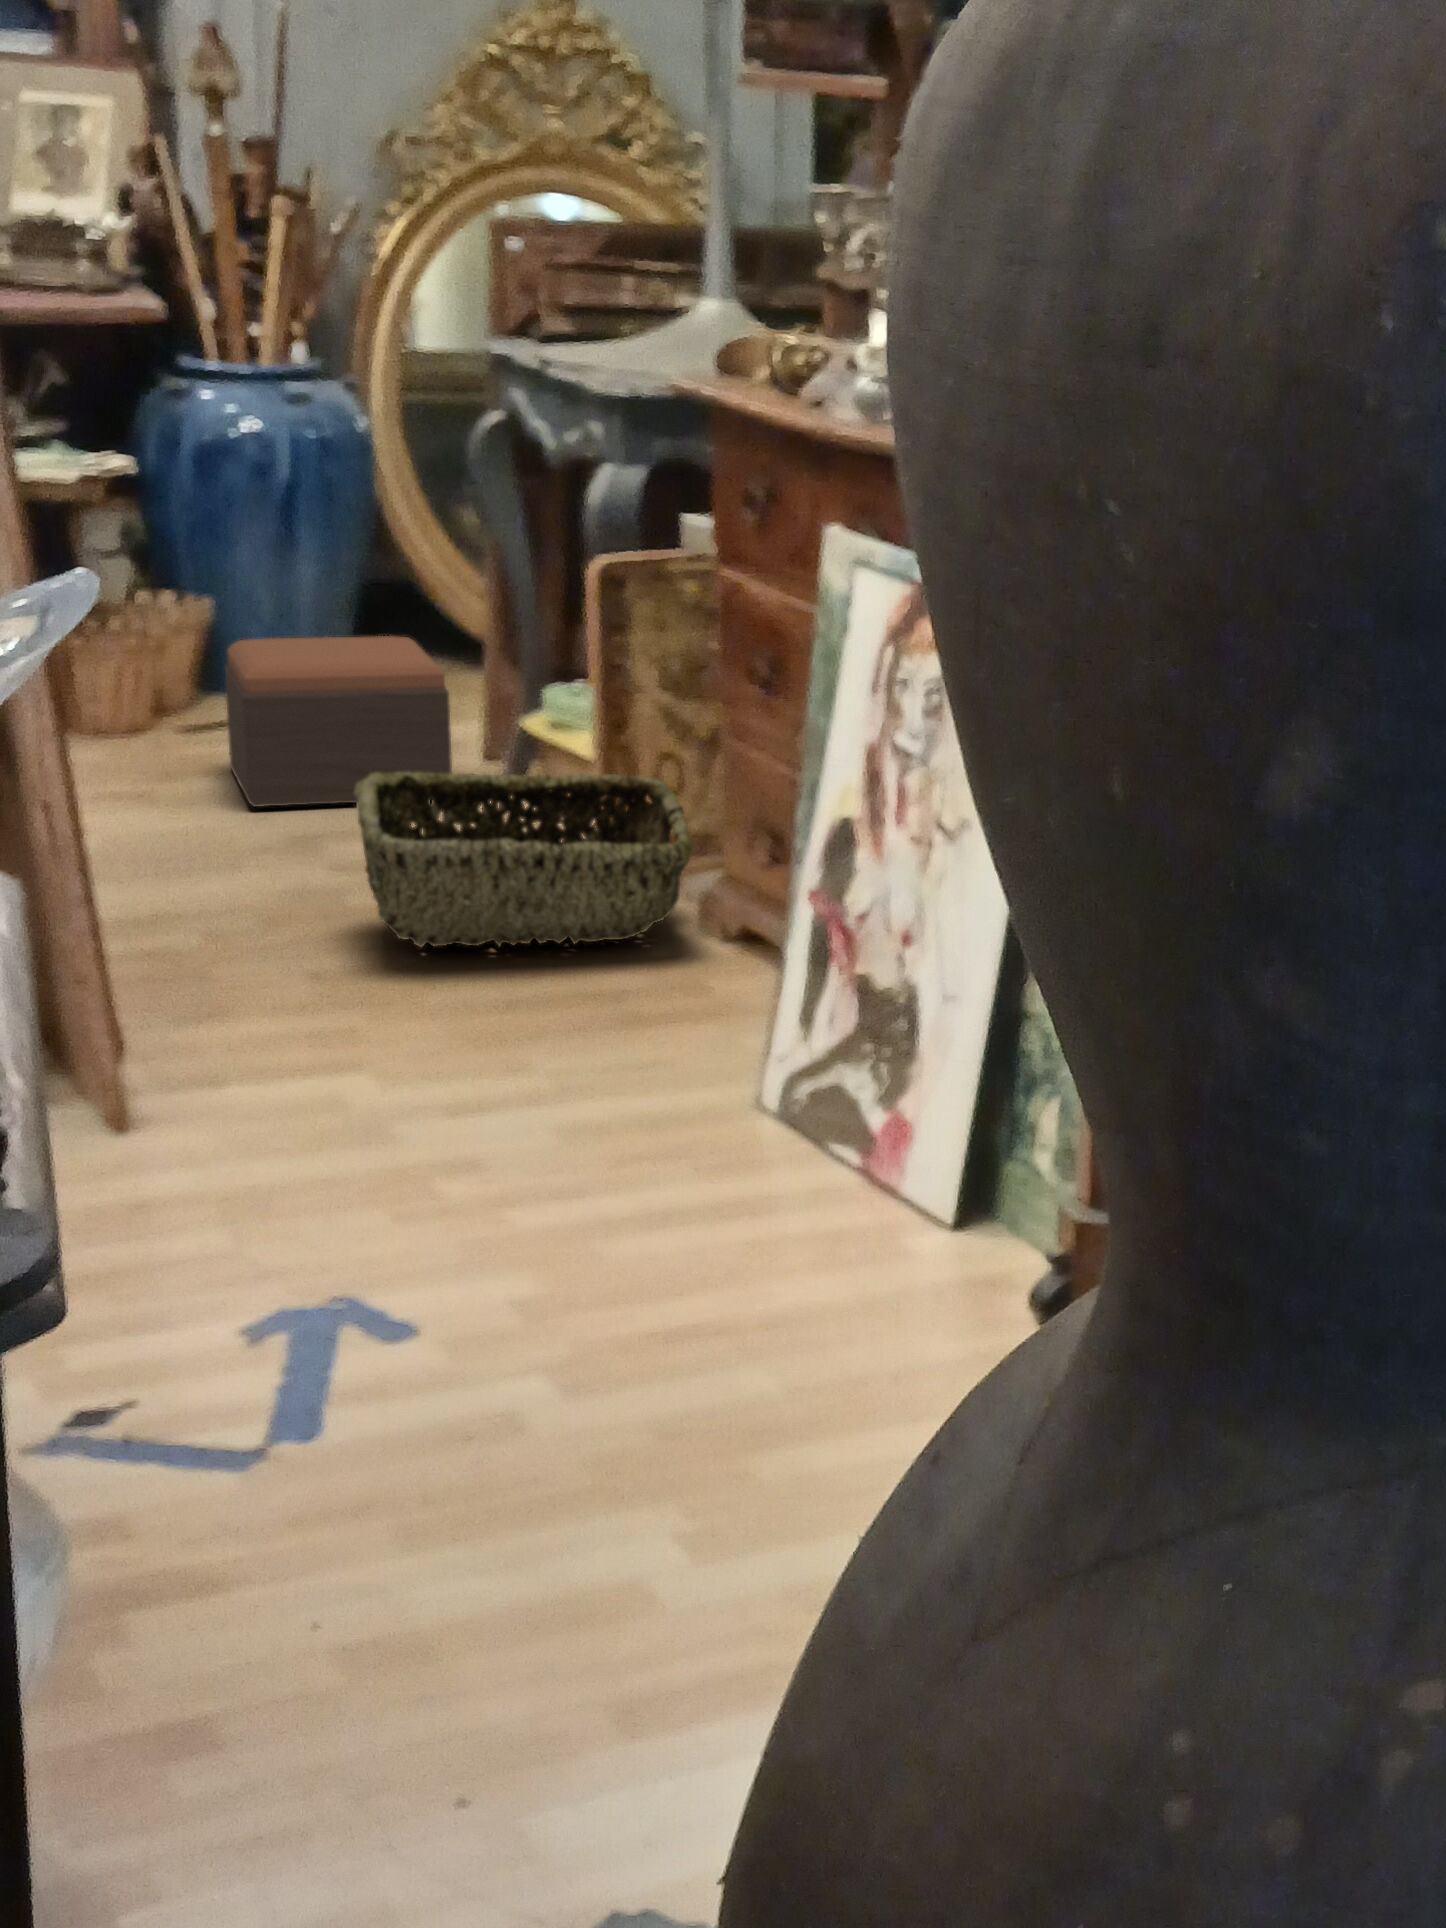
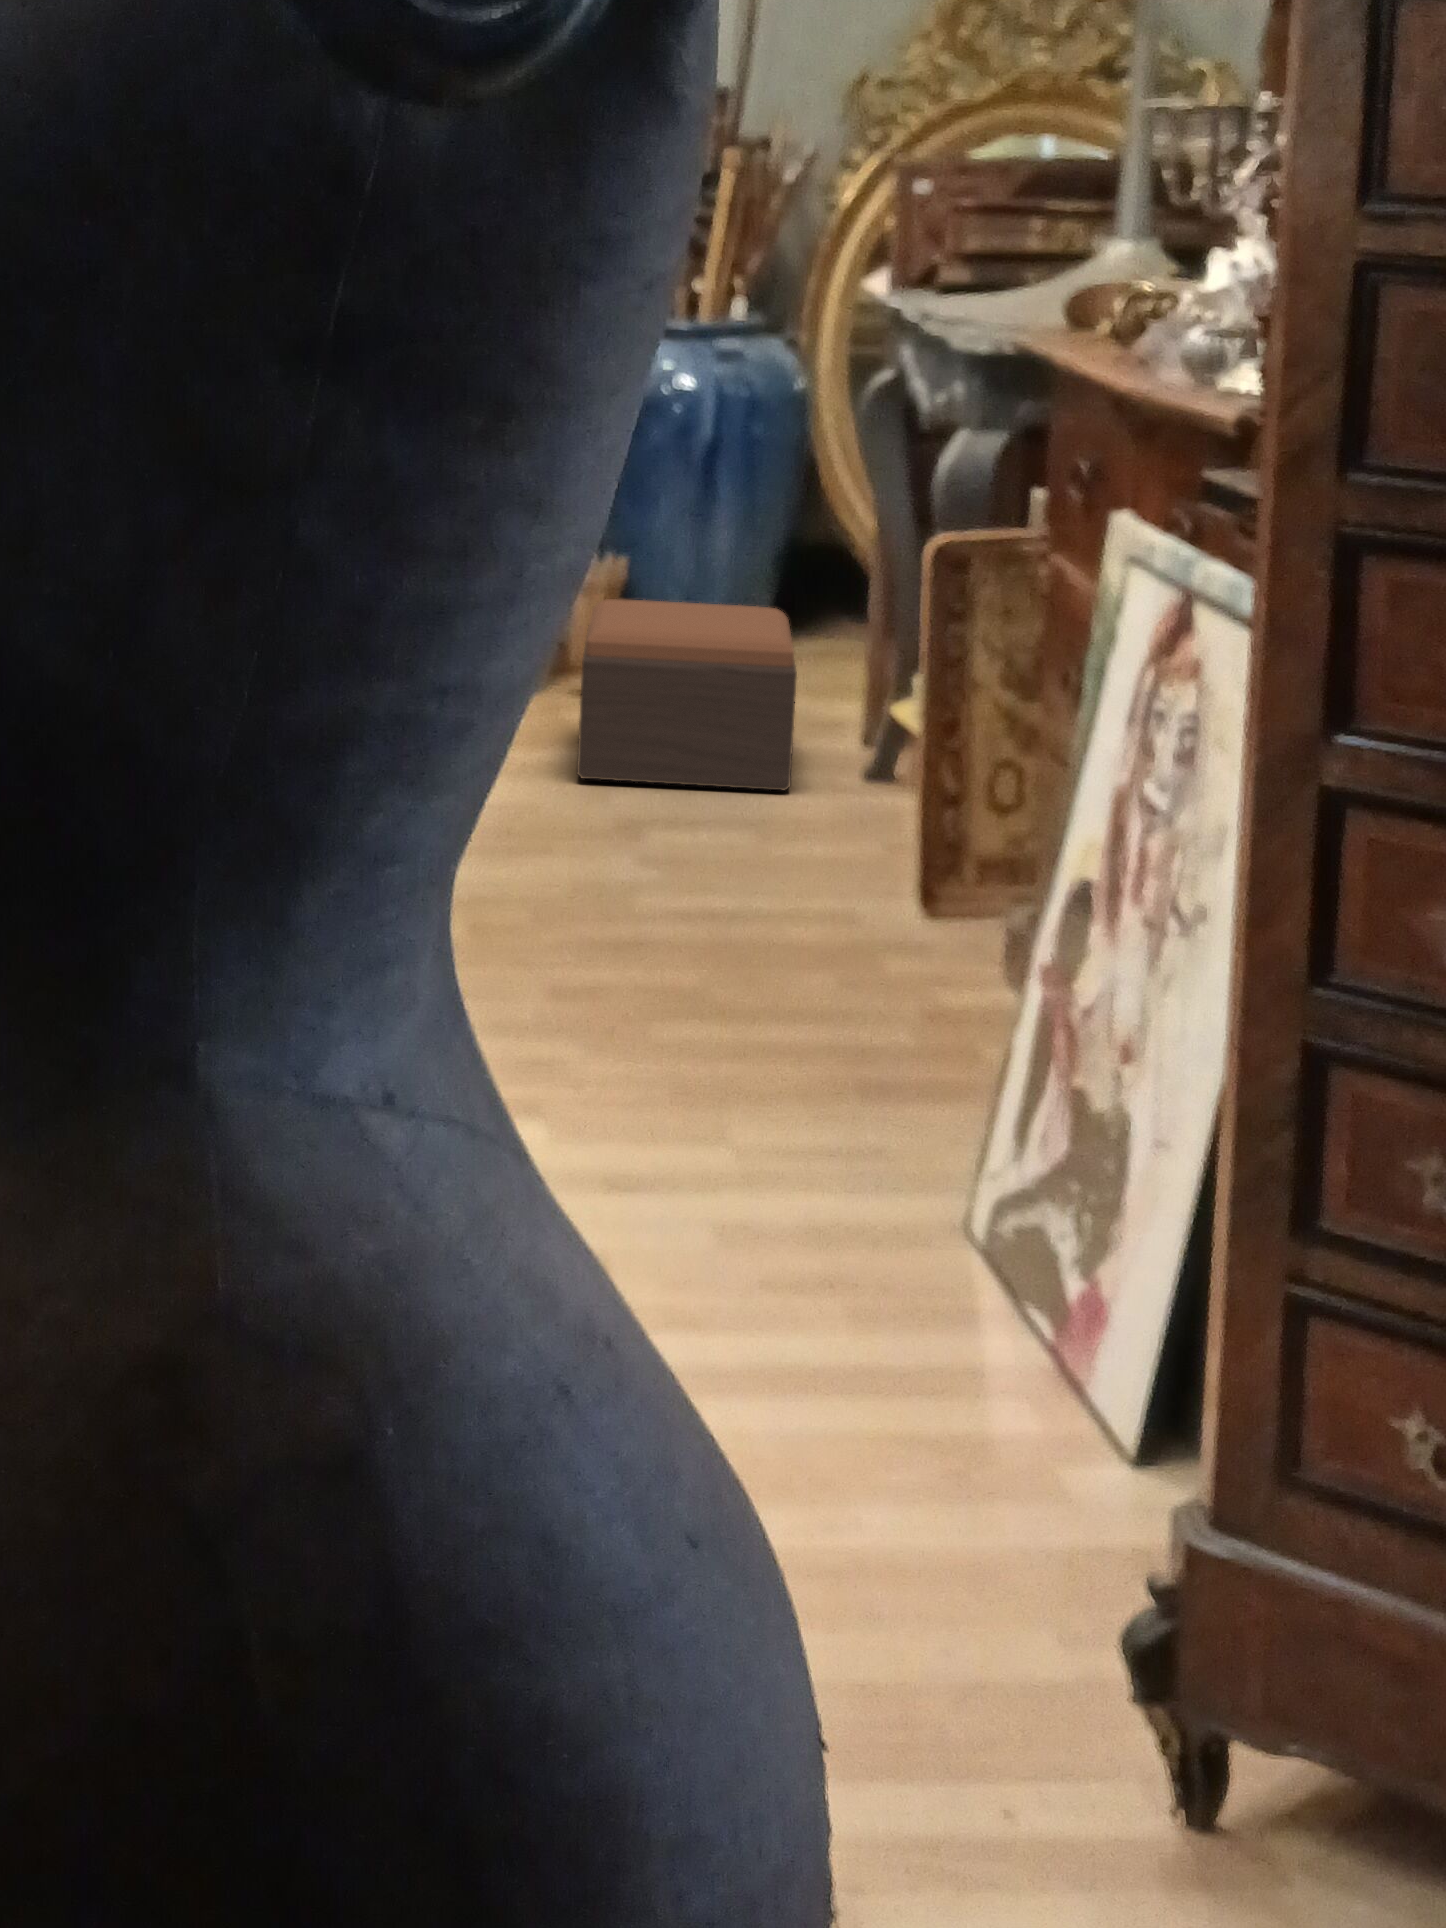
woven basket: present [354,773,693,947] -> none [613,759,985,983]

